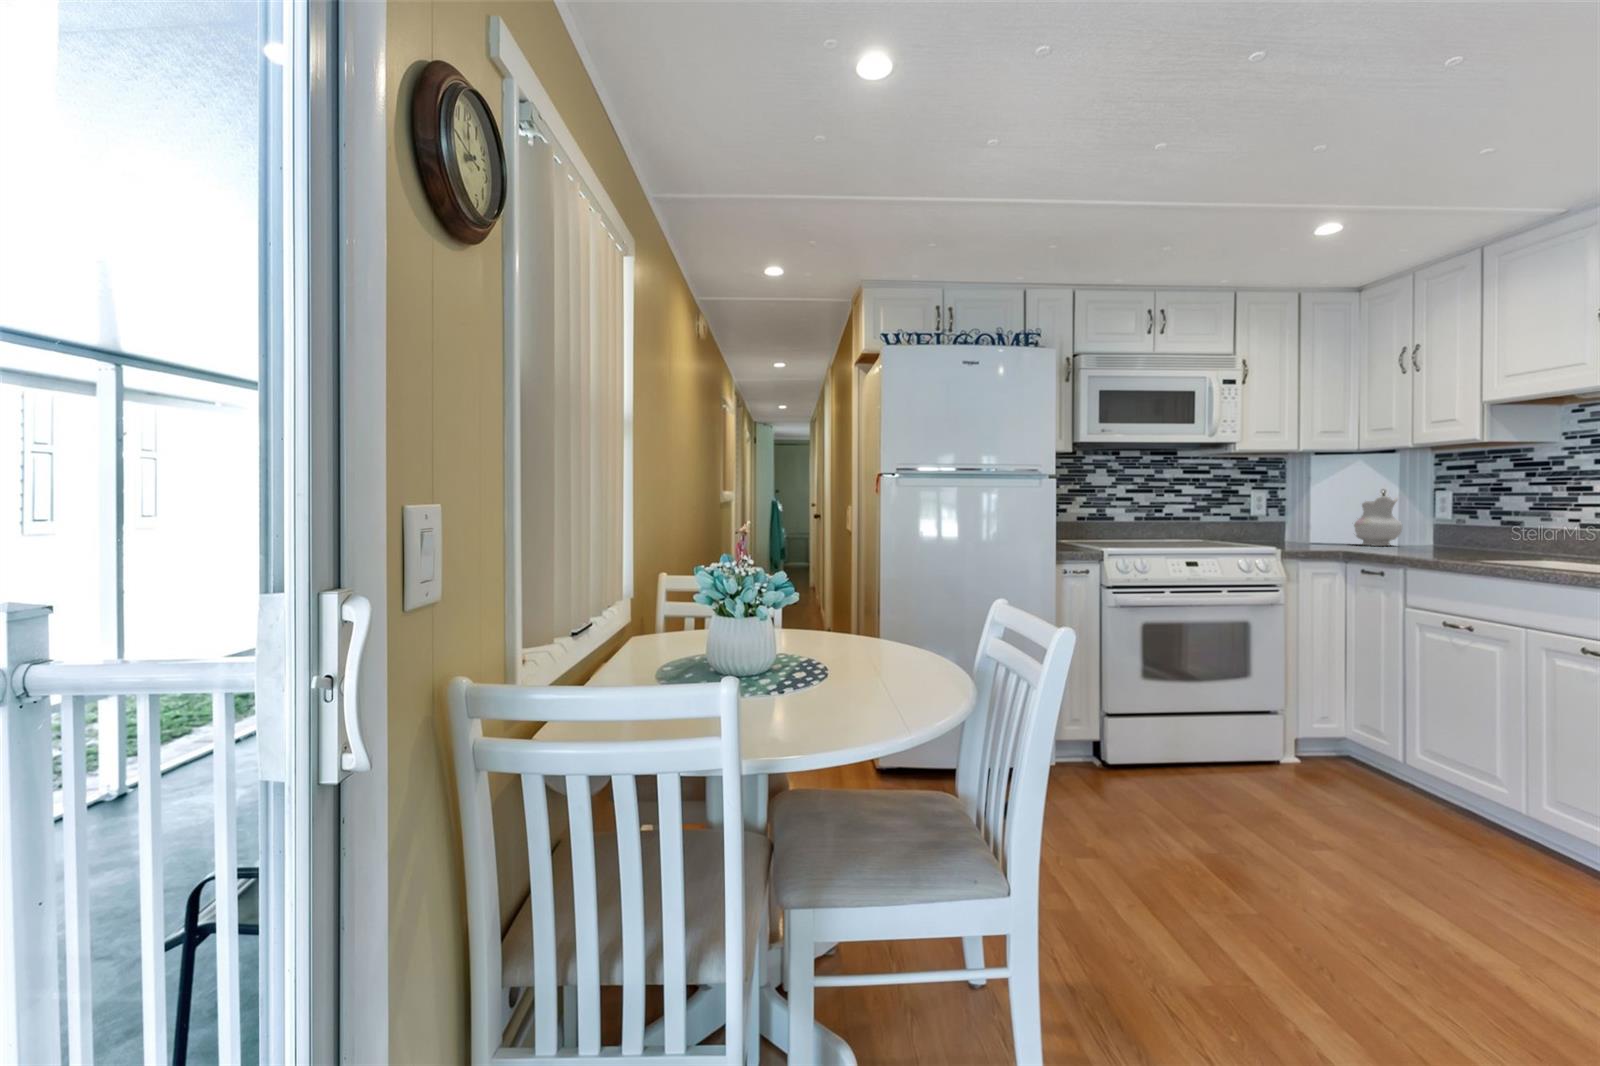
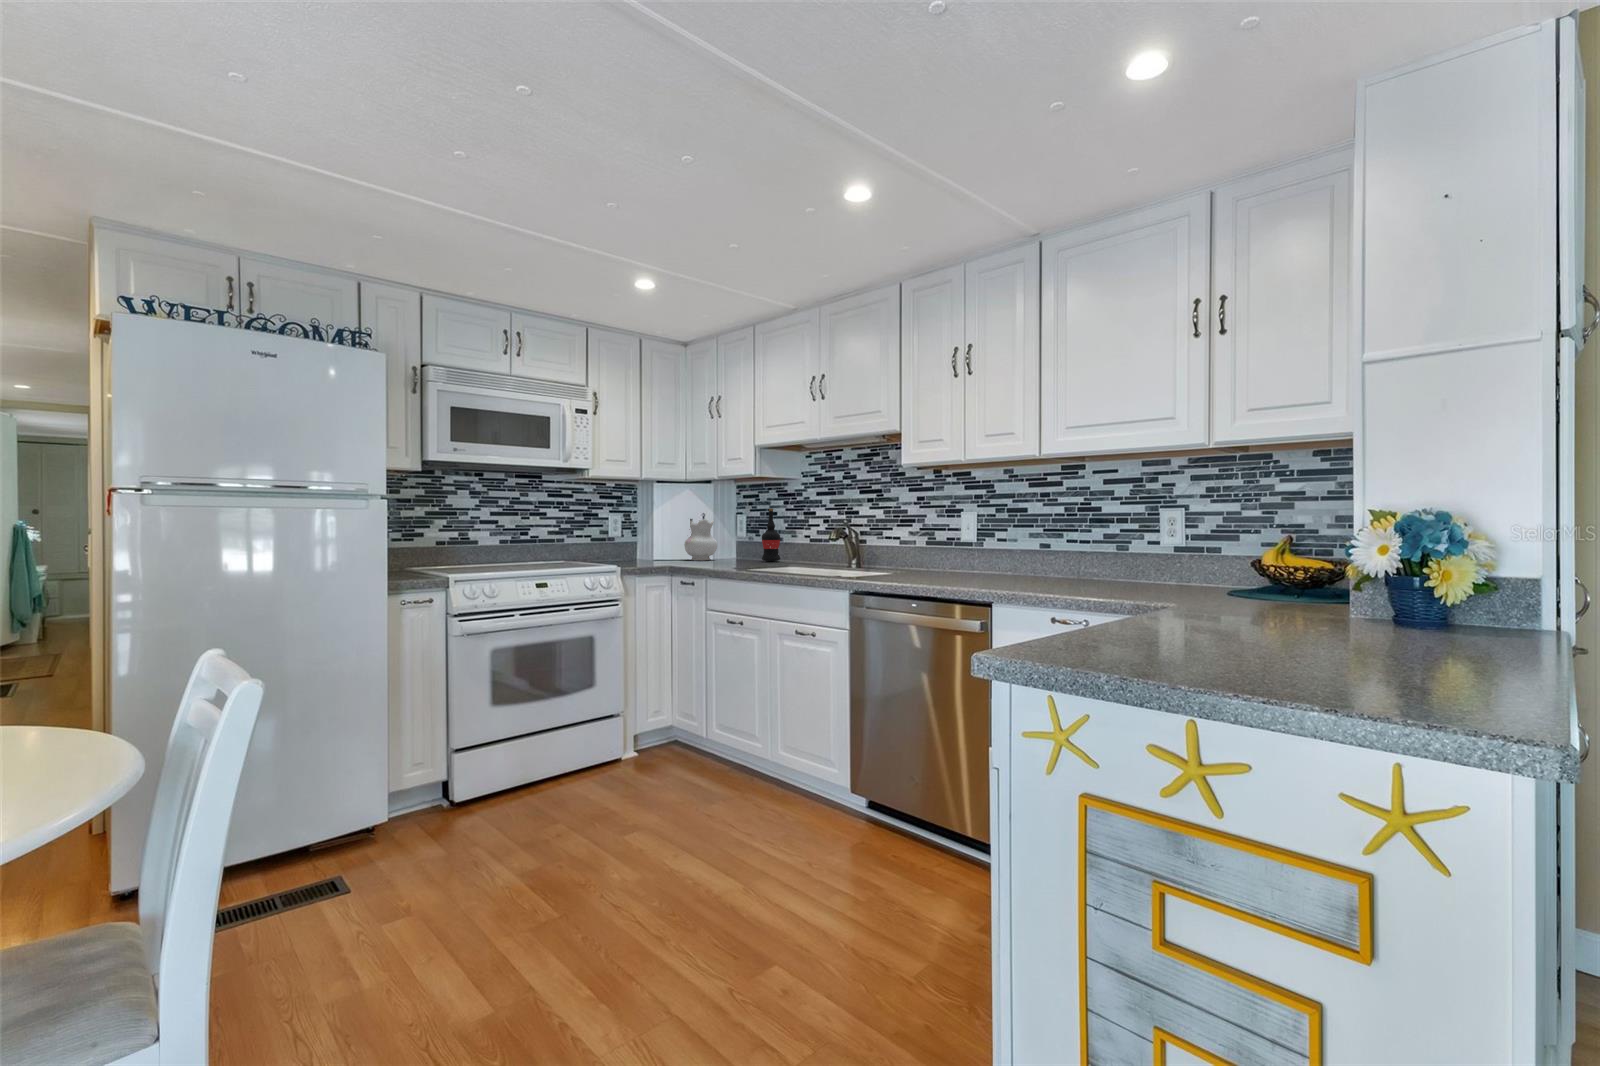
wine bottle: none [1480,482,1516,550] -> present [762,509,780,561]

